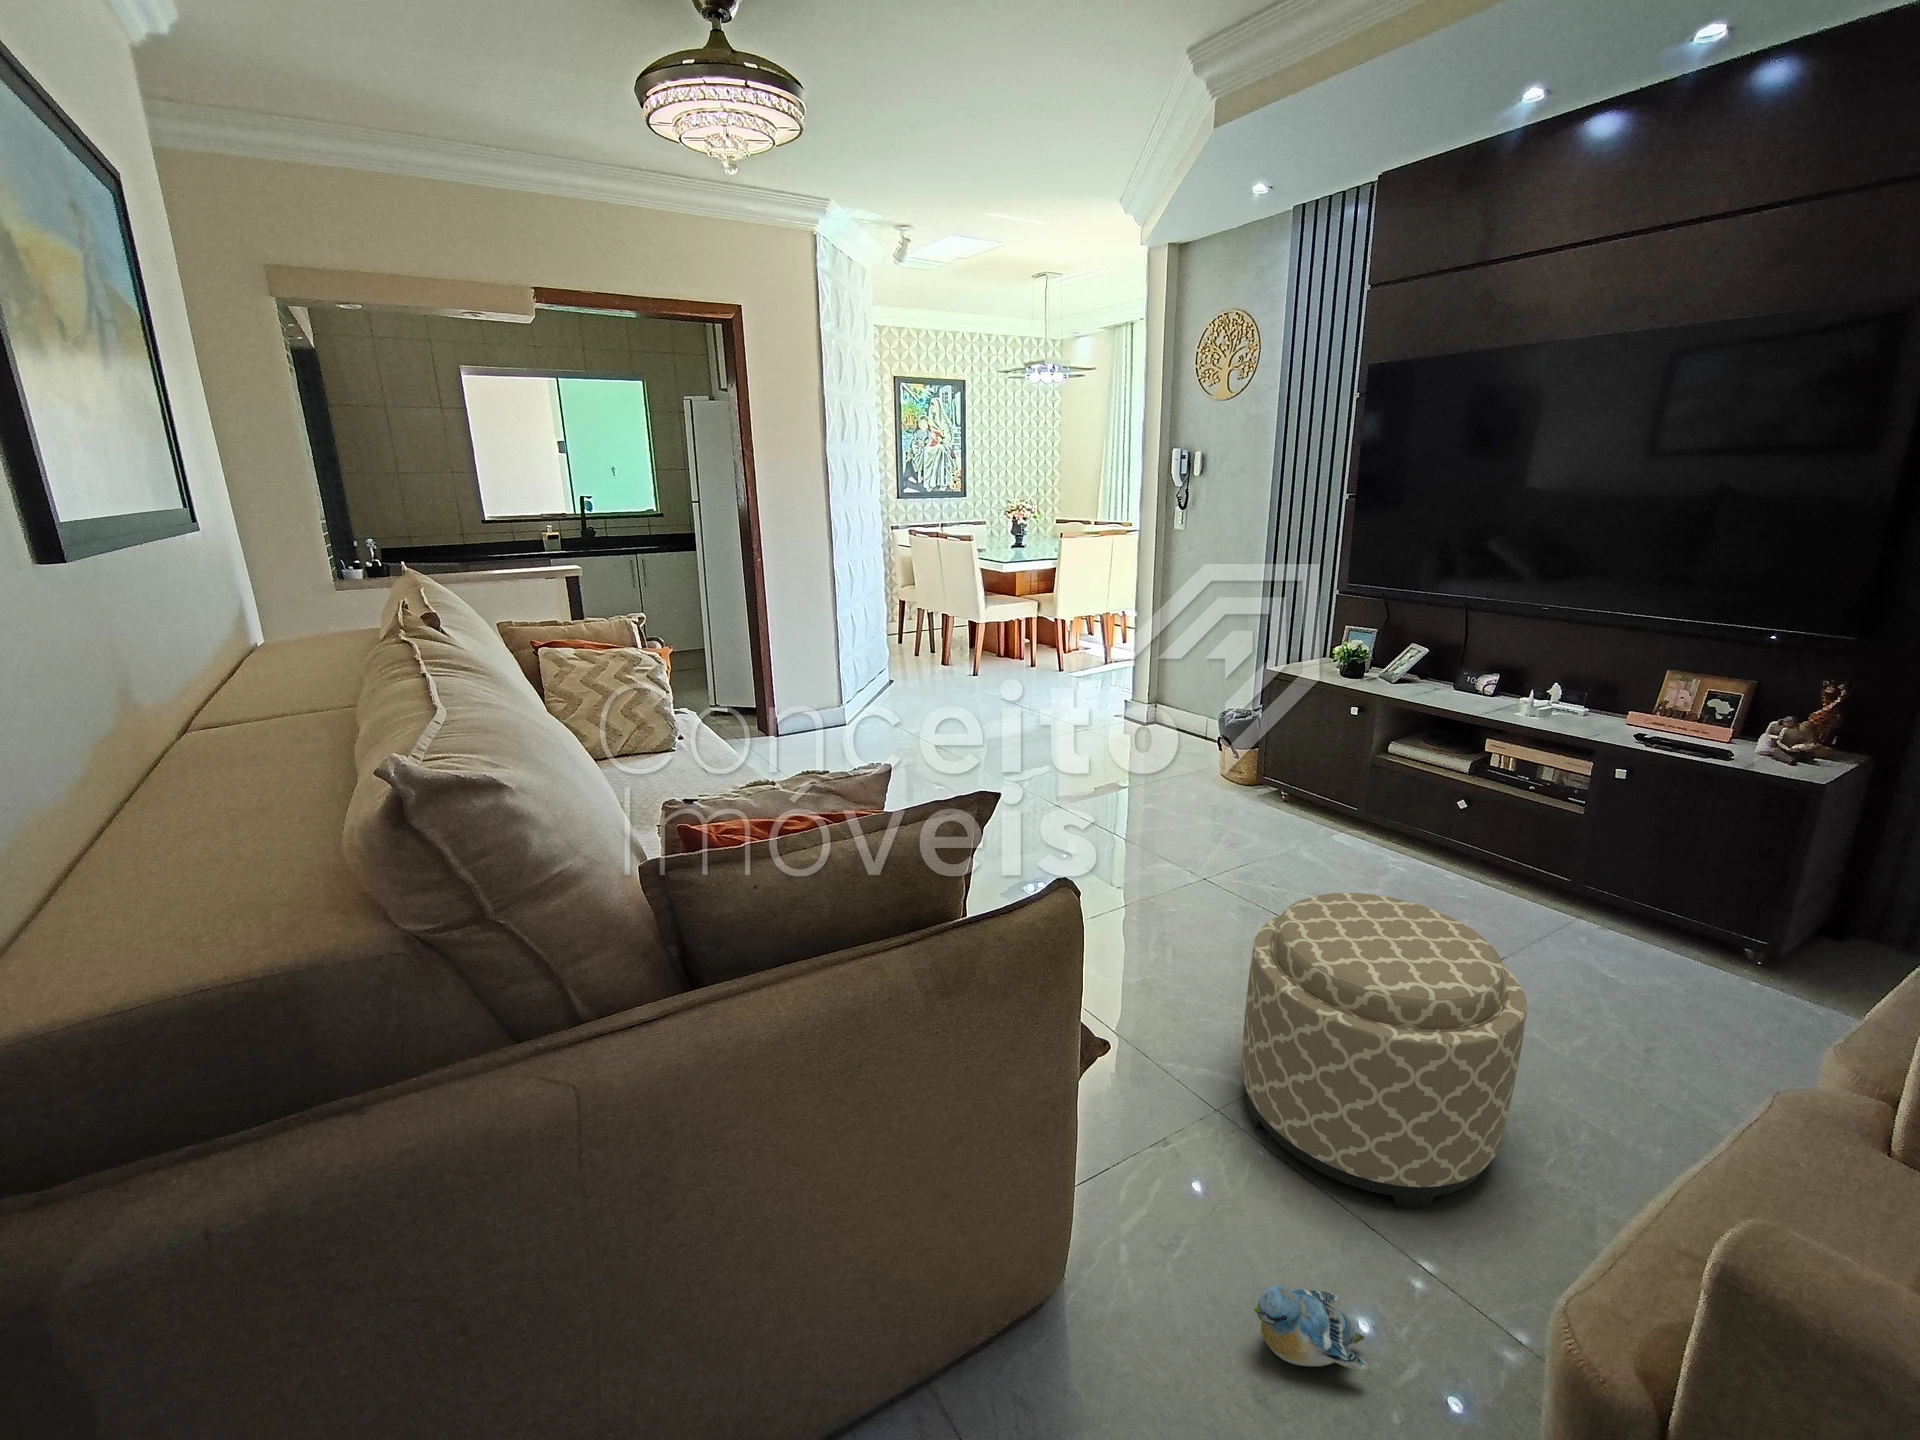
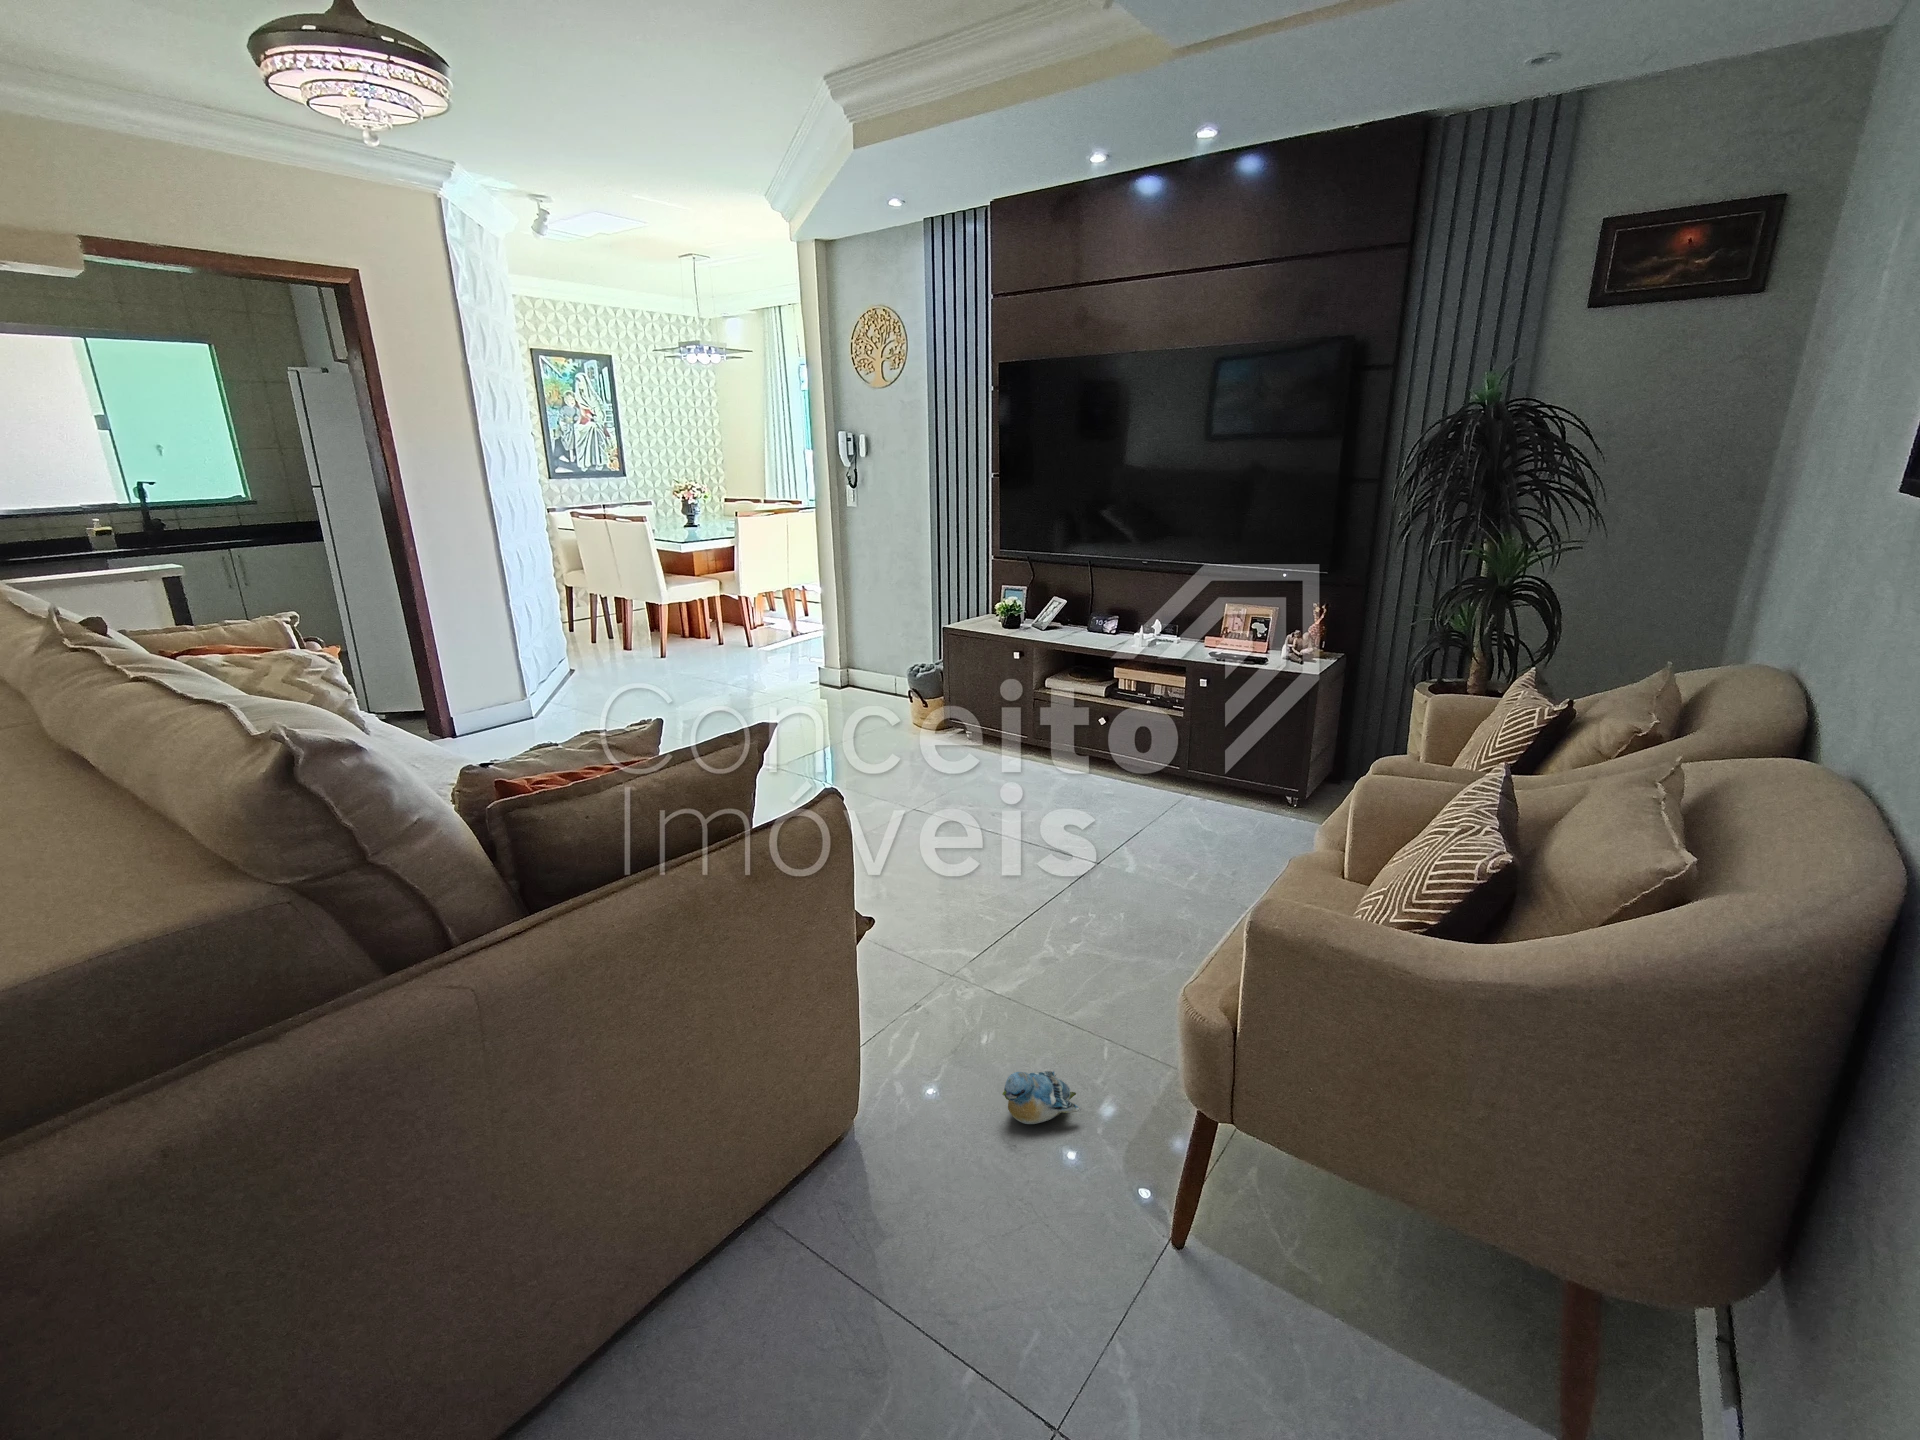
ottoman: present [1242,893,1527,1210] -> none [967,790,1155,1011]

